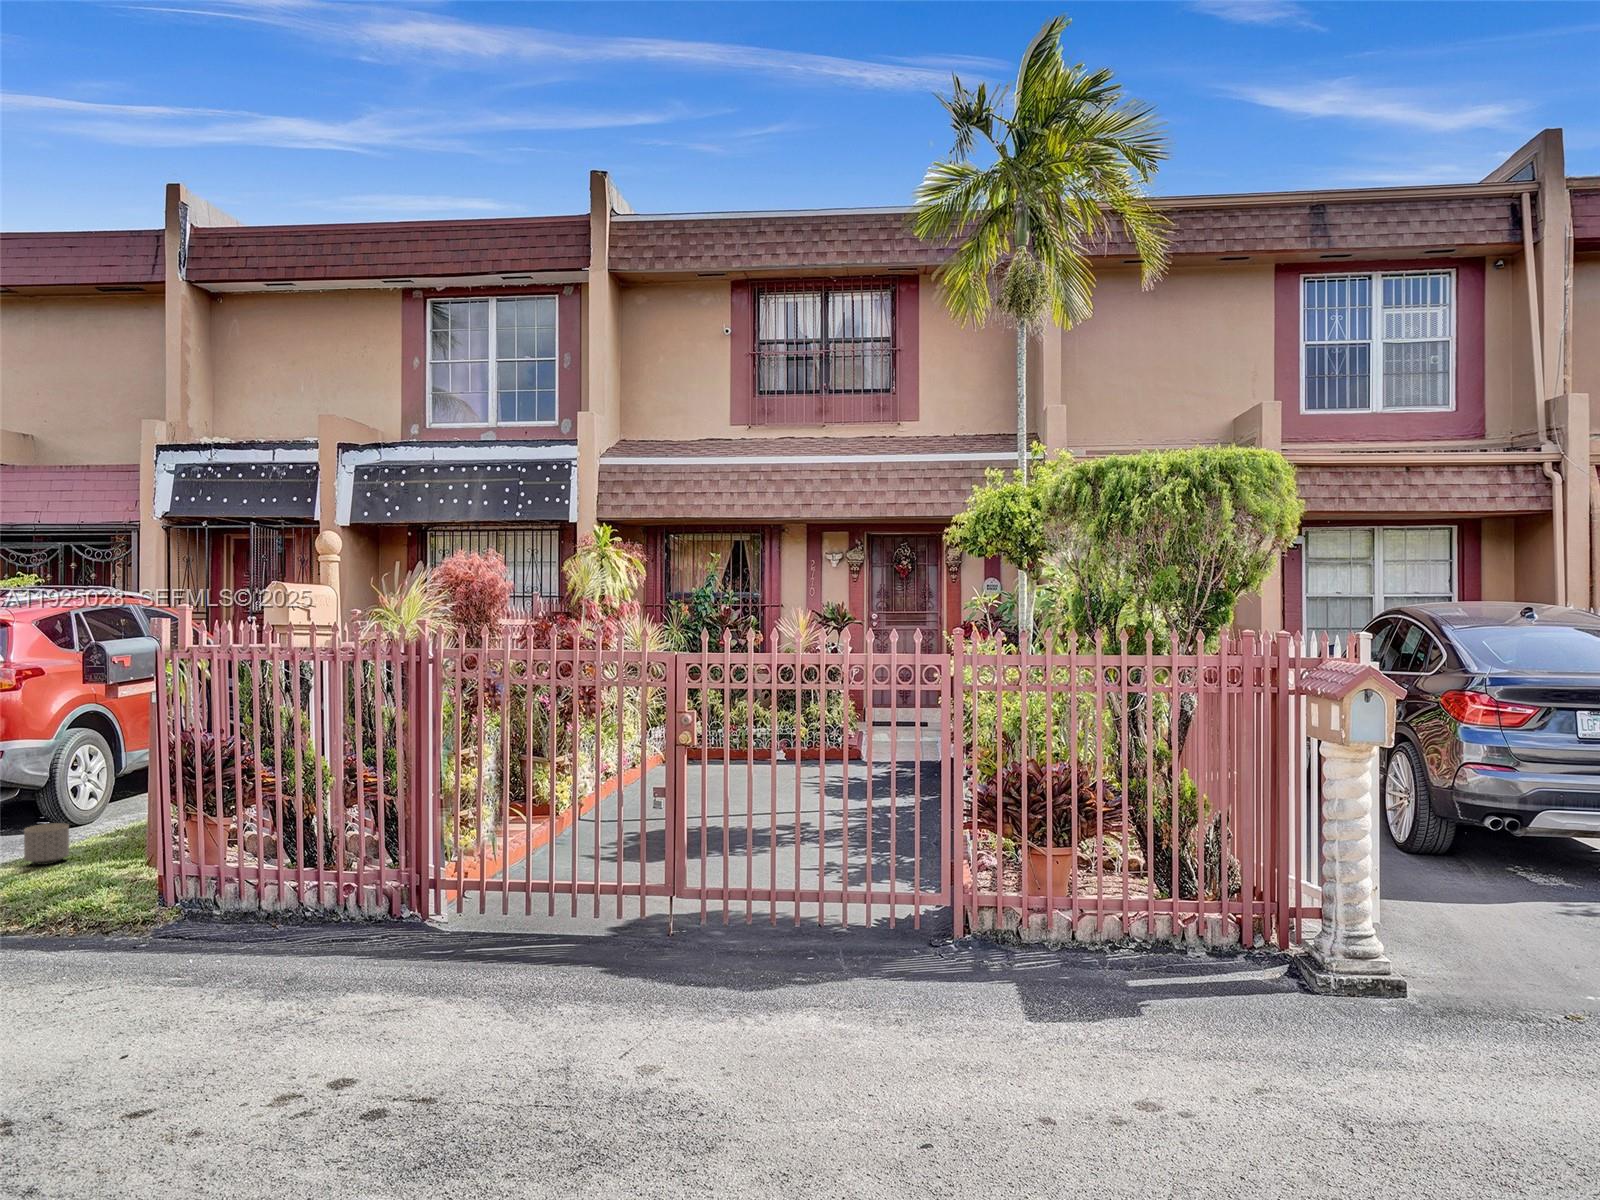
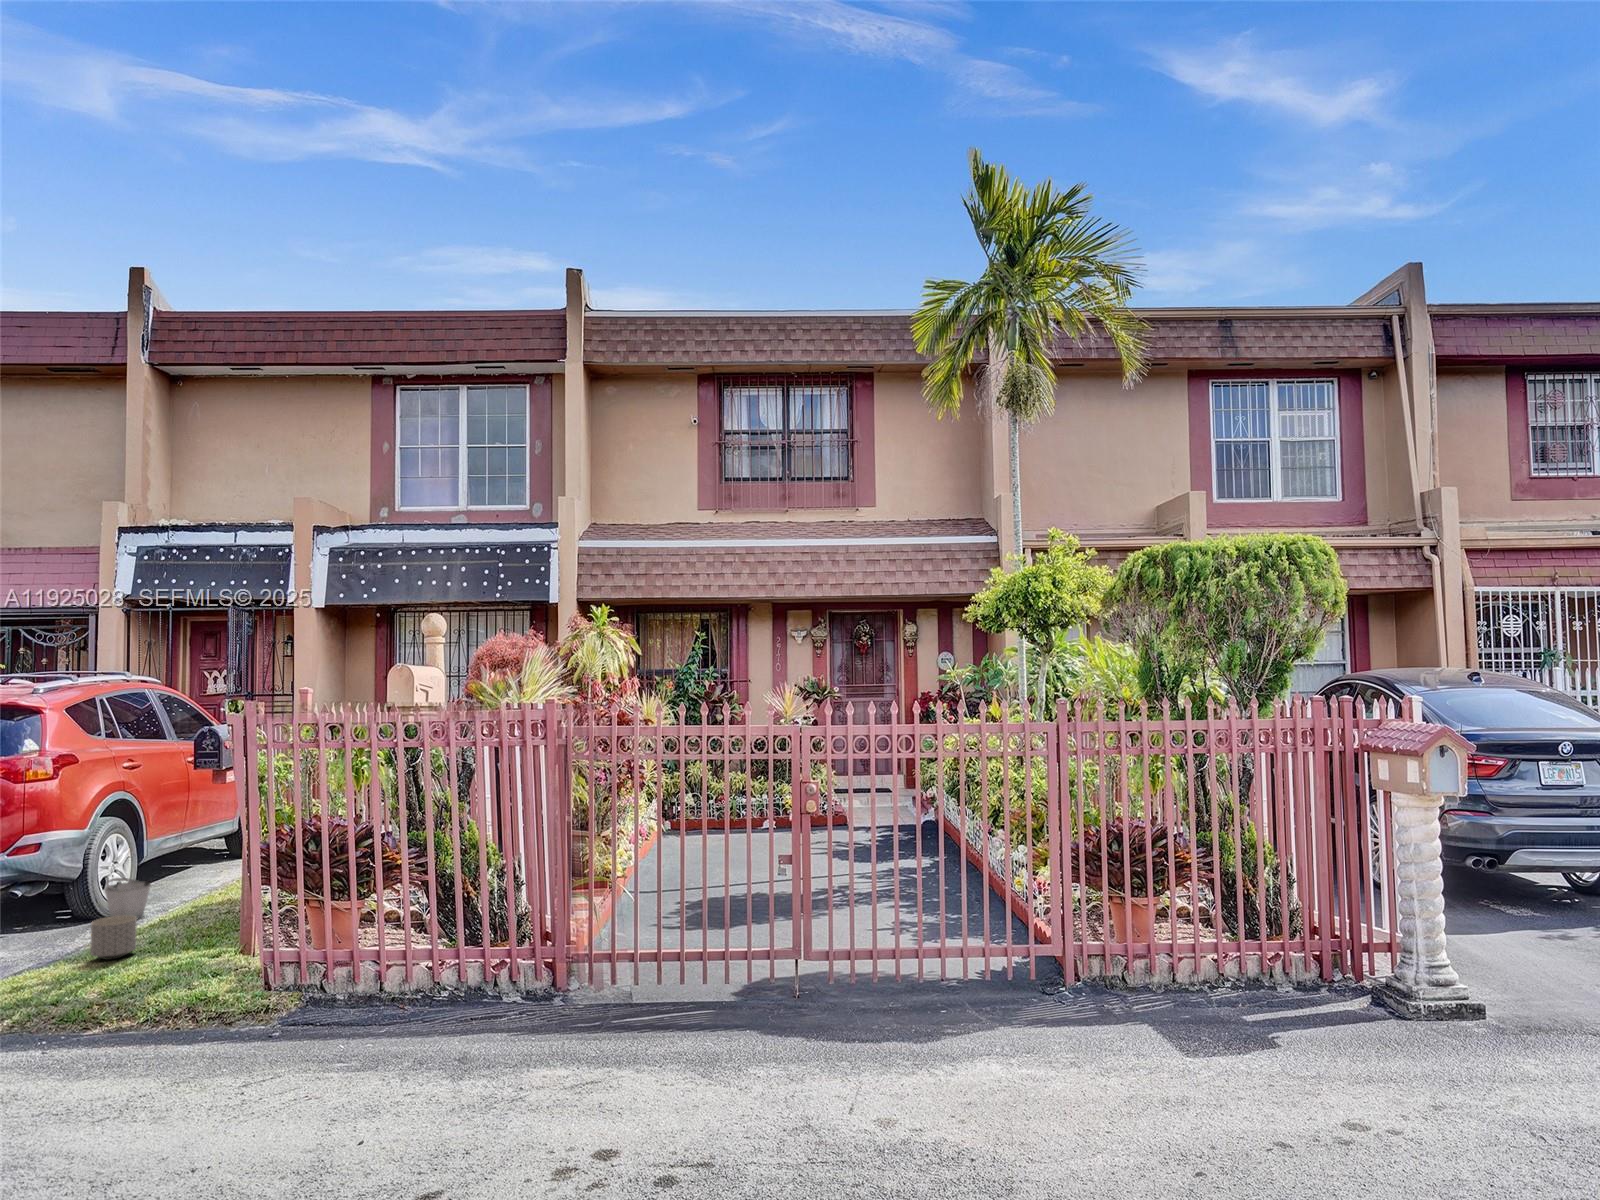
bucket: none [68,787,115,830] -> present [105,878,151,919]

